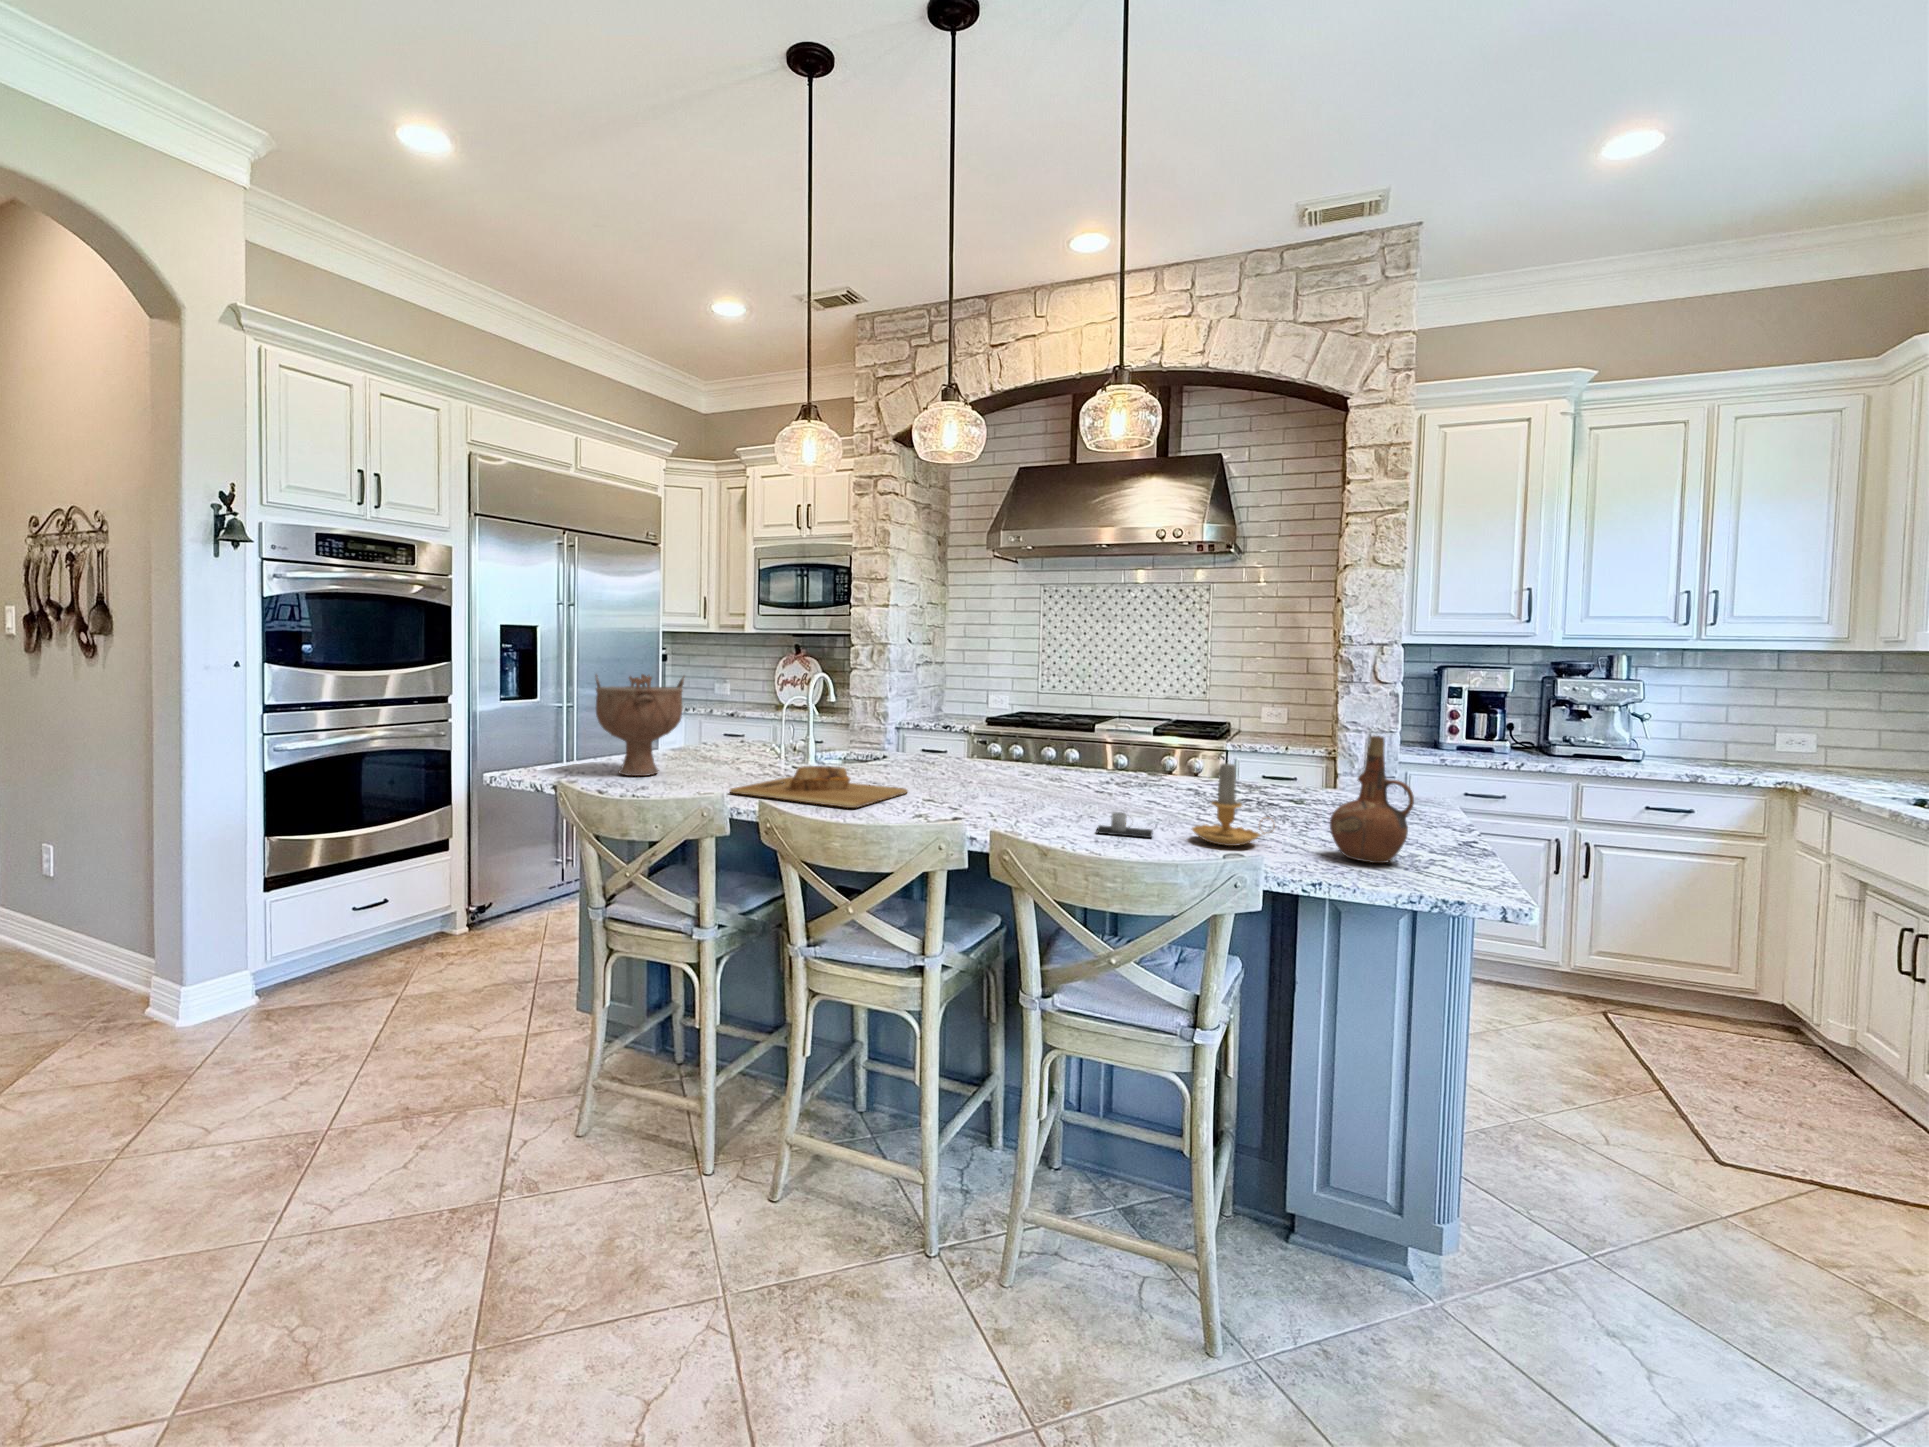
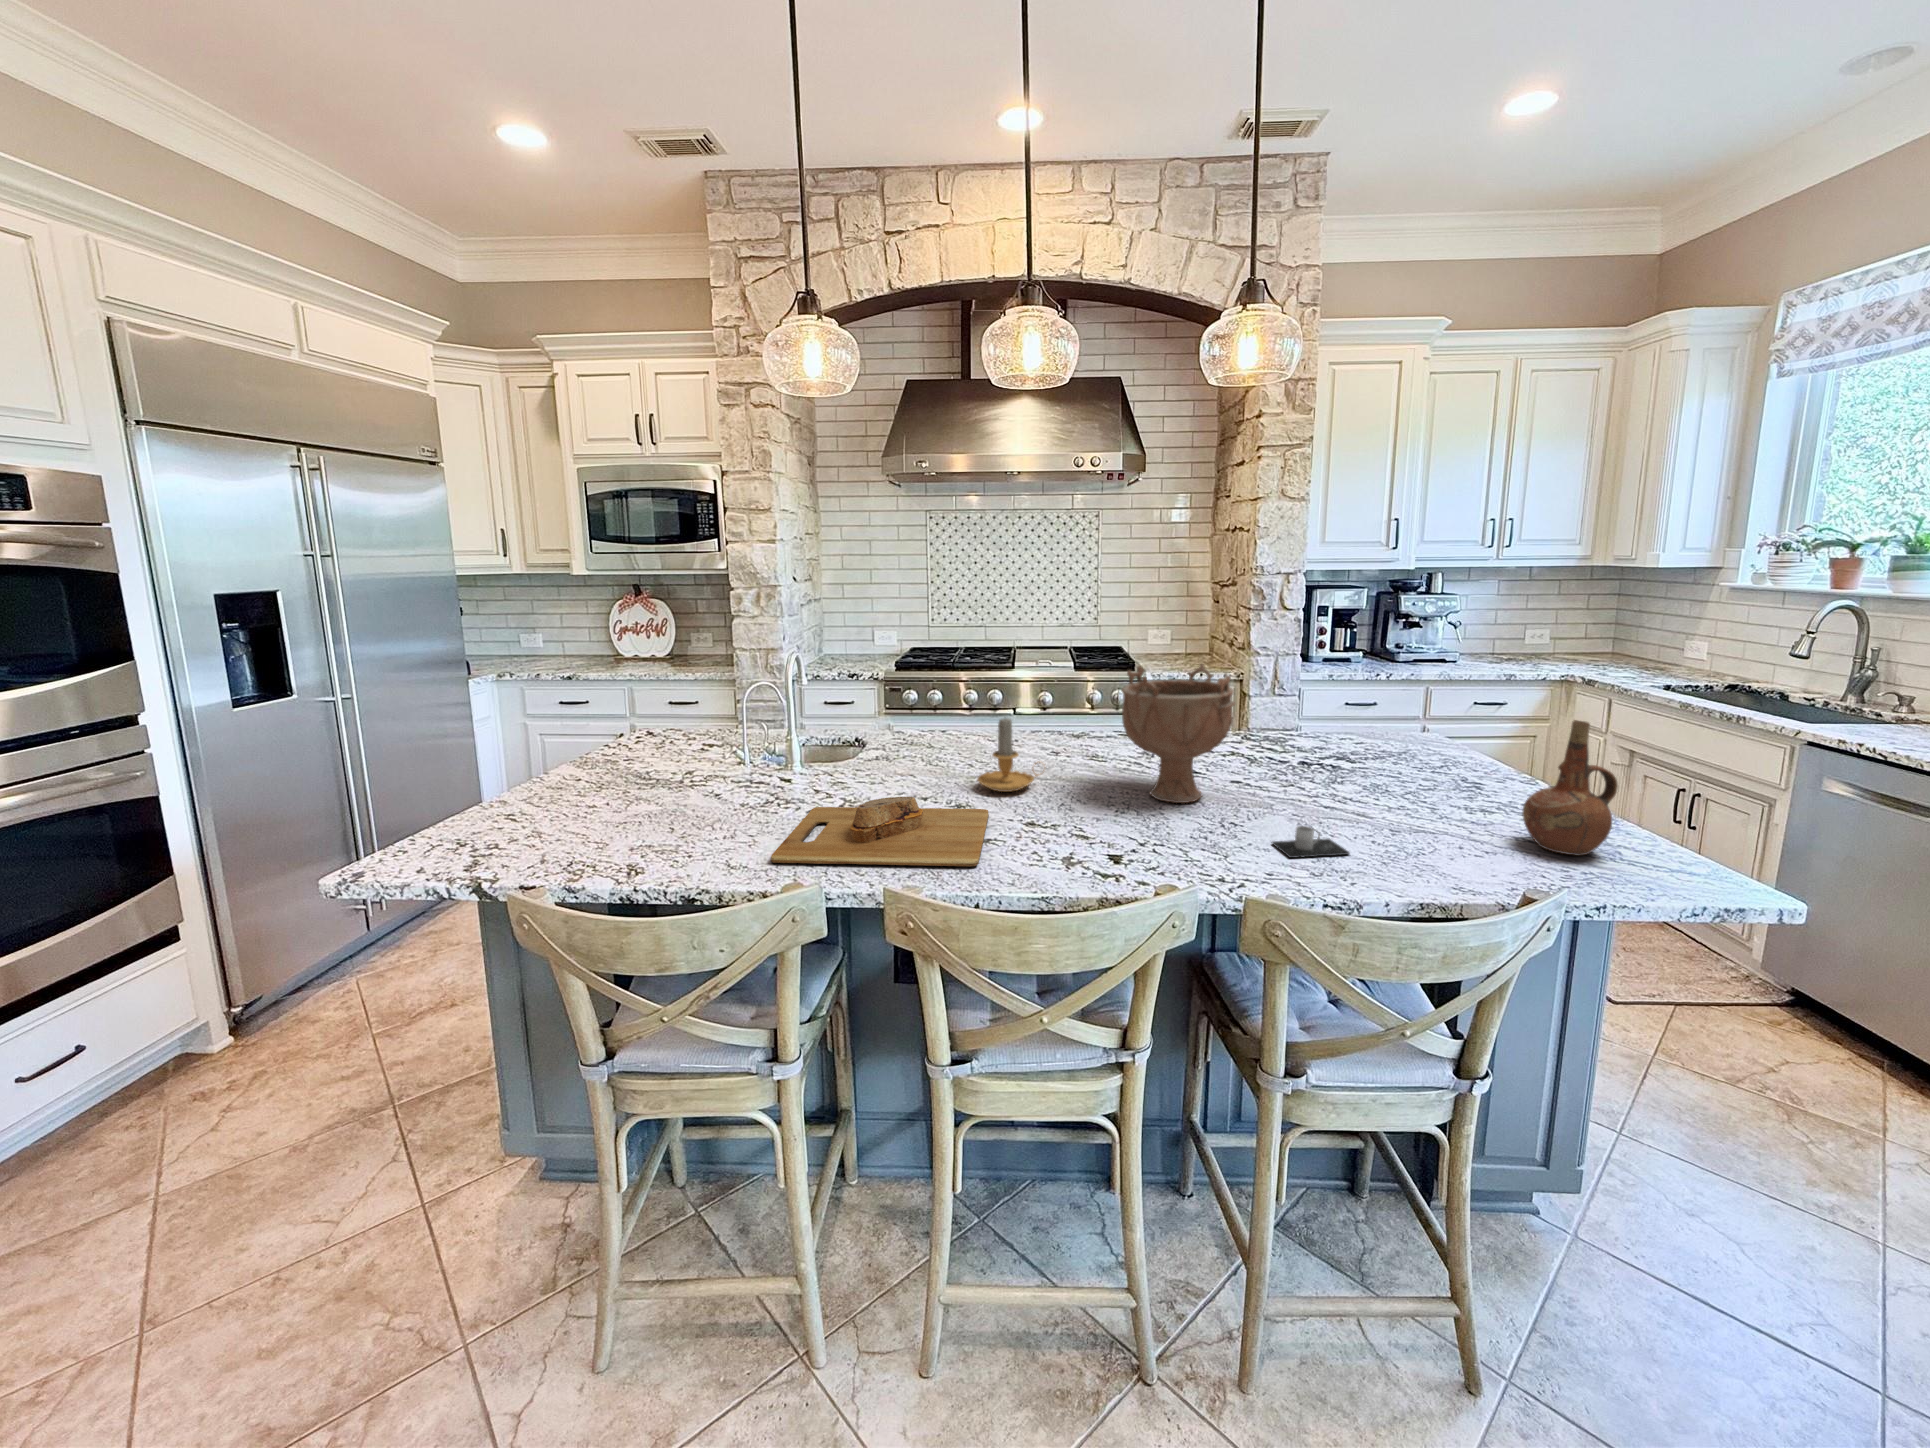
decorative bowl: present [596,674,684,776] -> present [1122,664,1235,803]
candle: present [1192,764,1275,846] -> present [977,718,1044,792]

